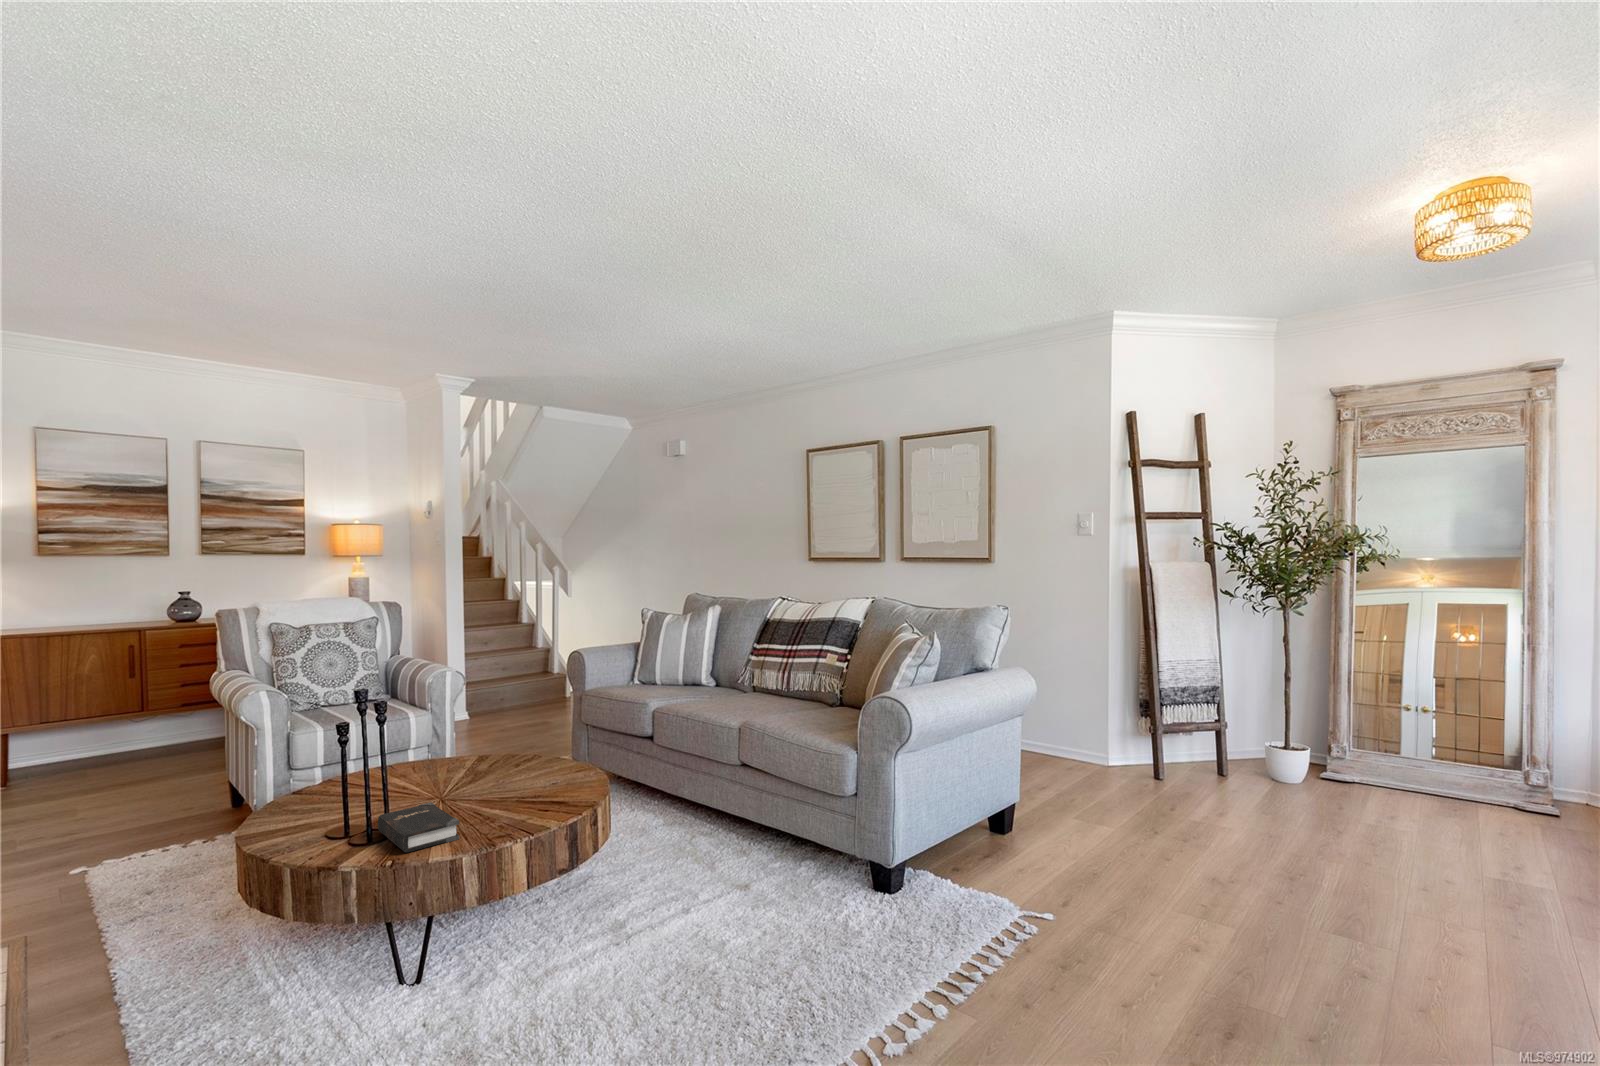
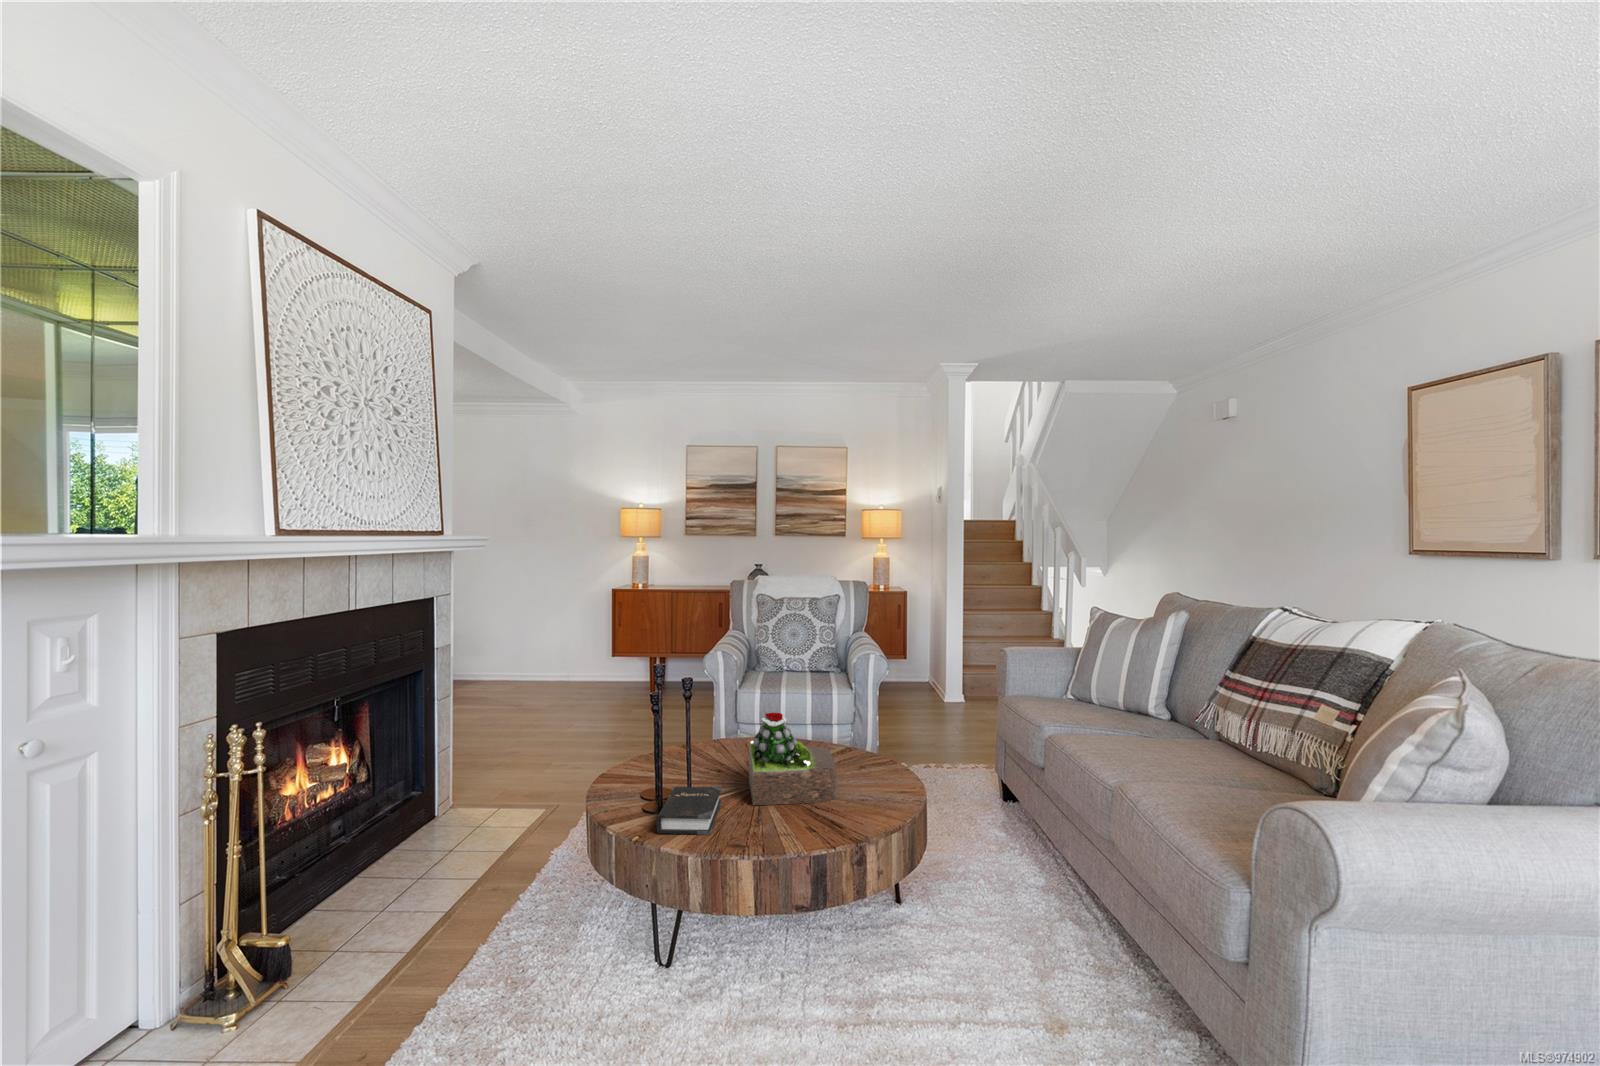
succulent plant: none [431,723,532,812] -> present [749,713,837,805]

